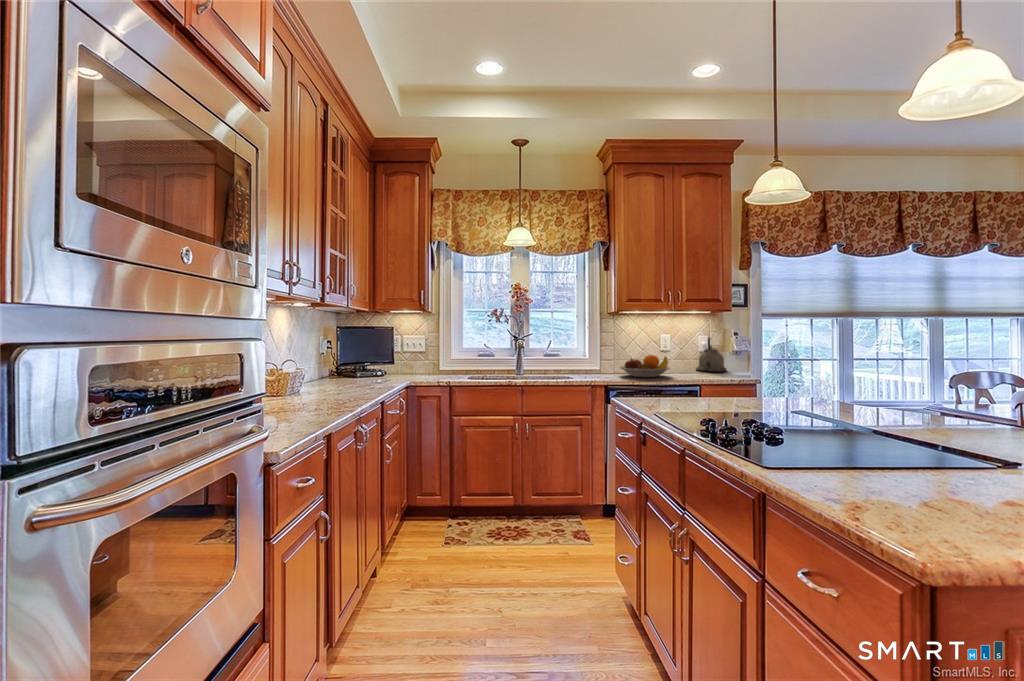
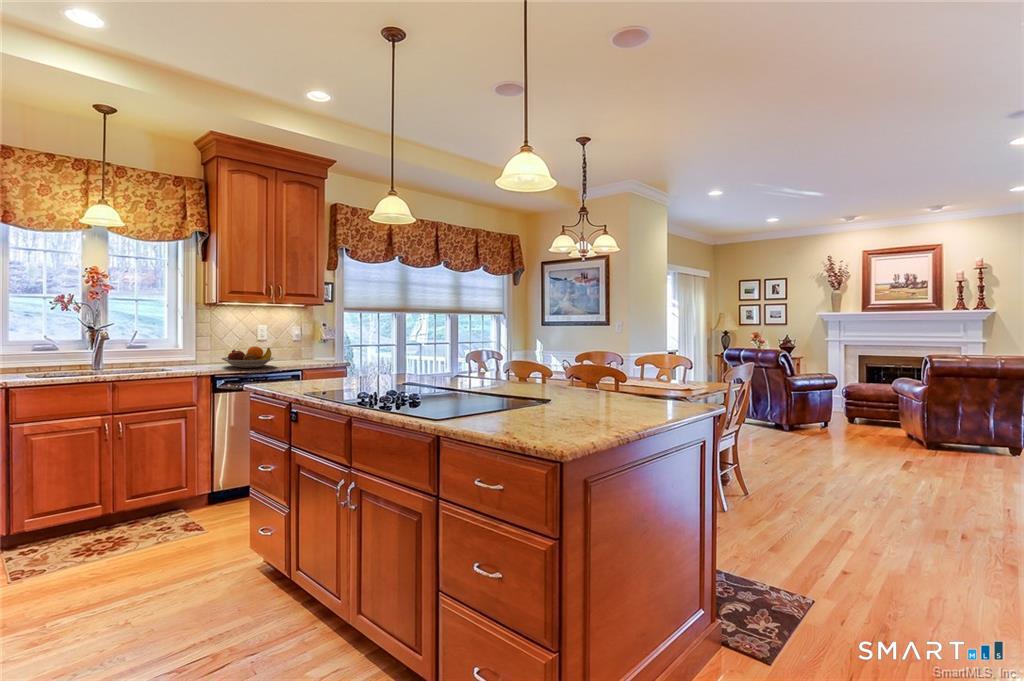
kettle: present [696,338,726,372] -> none [291,329,318,359]

